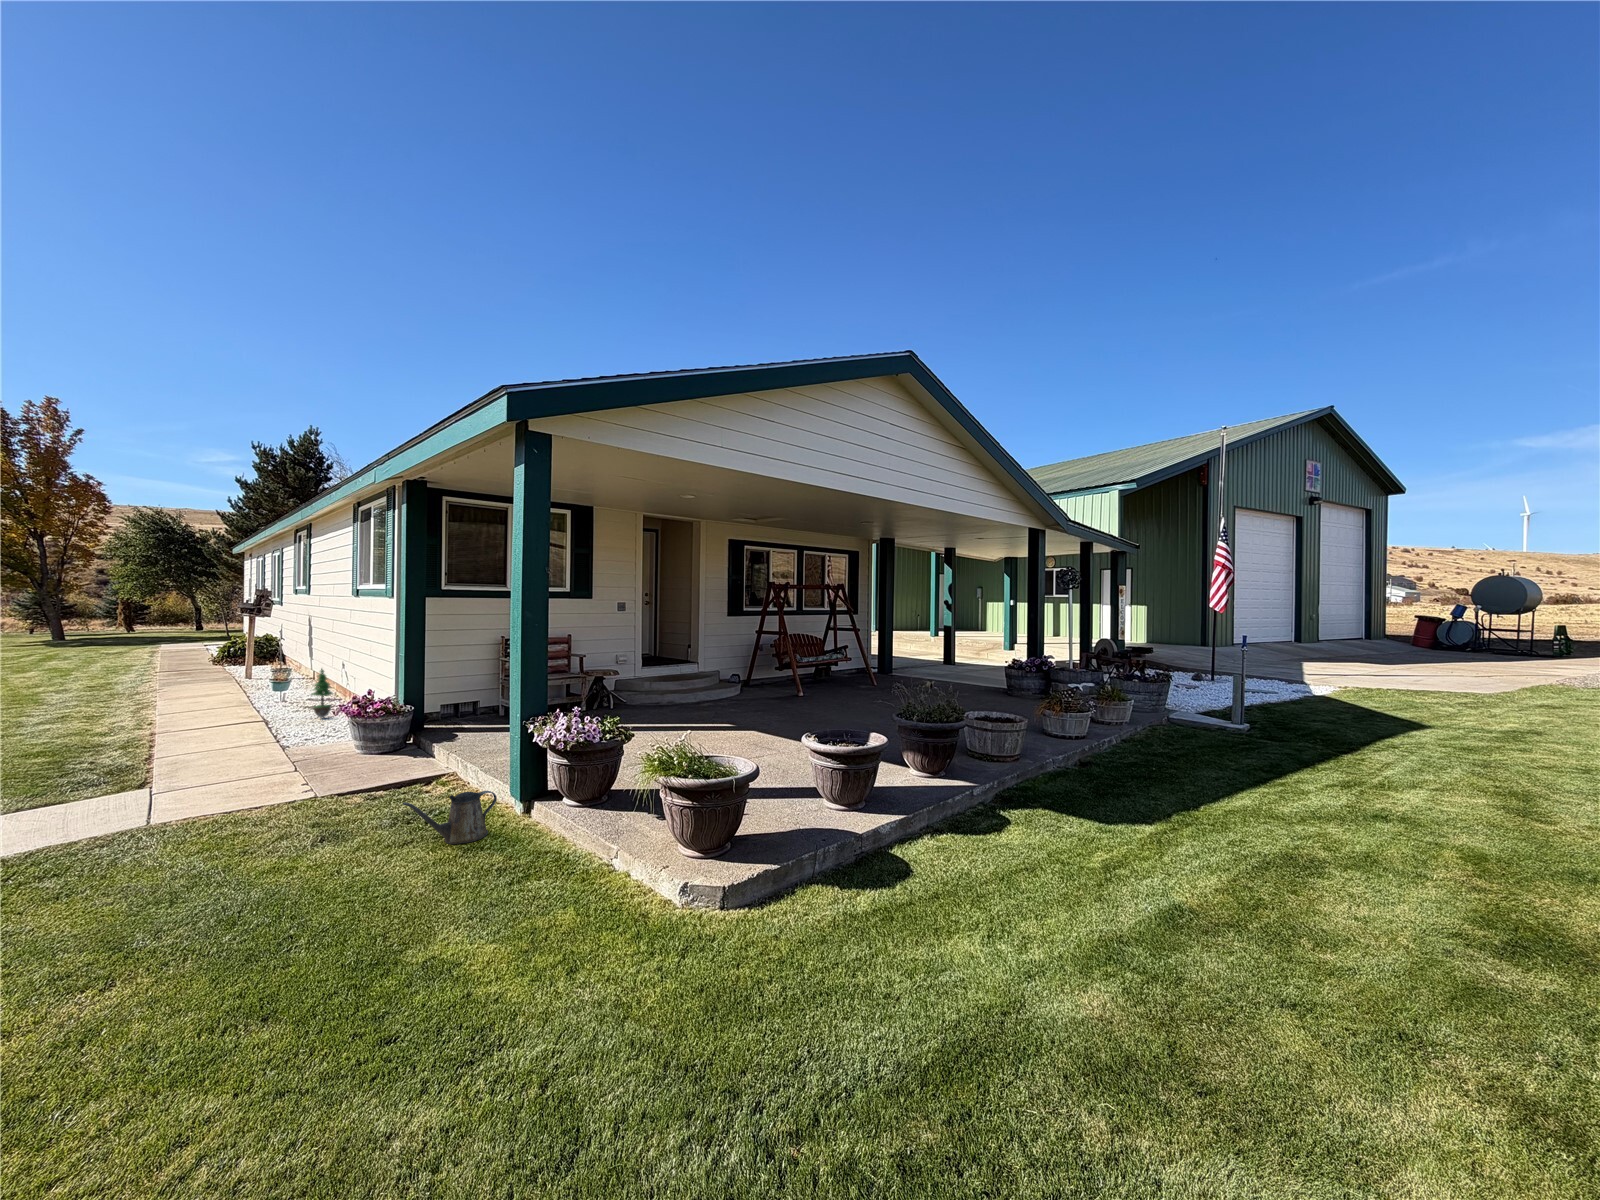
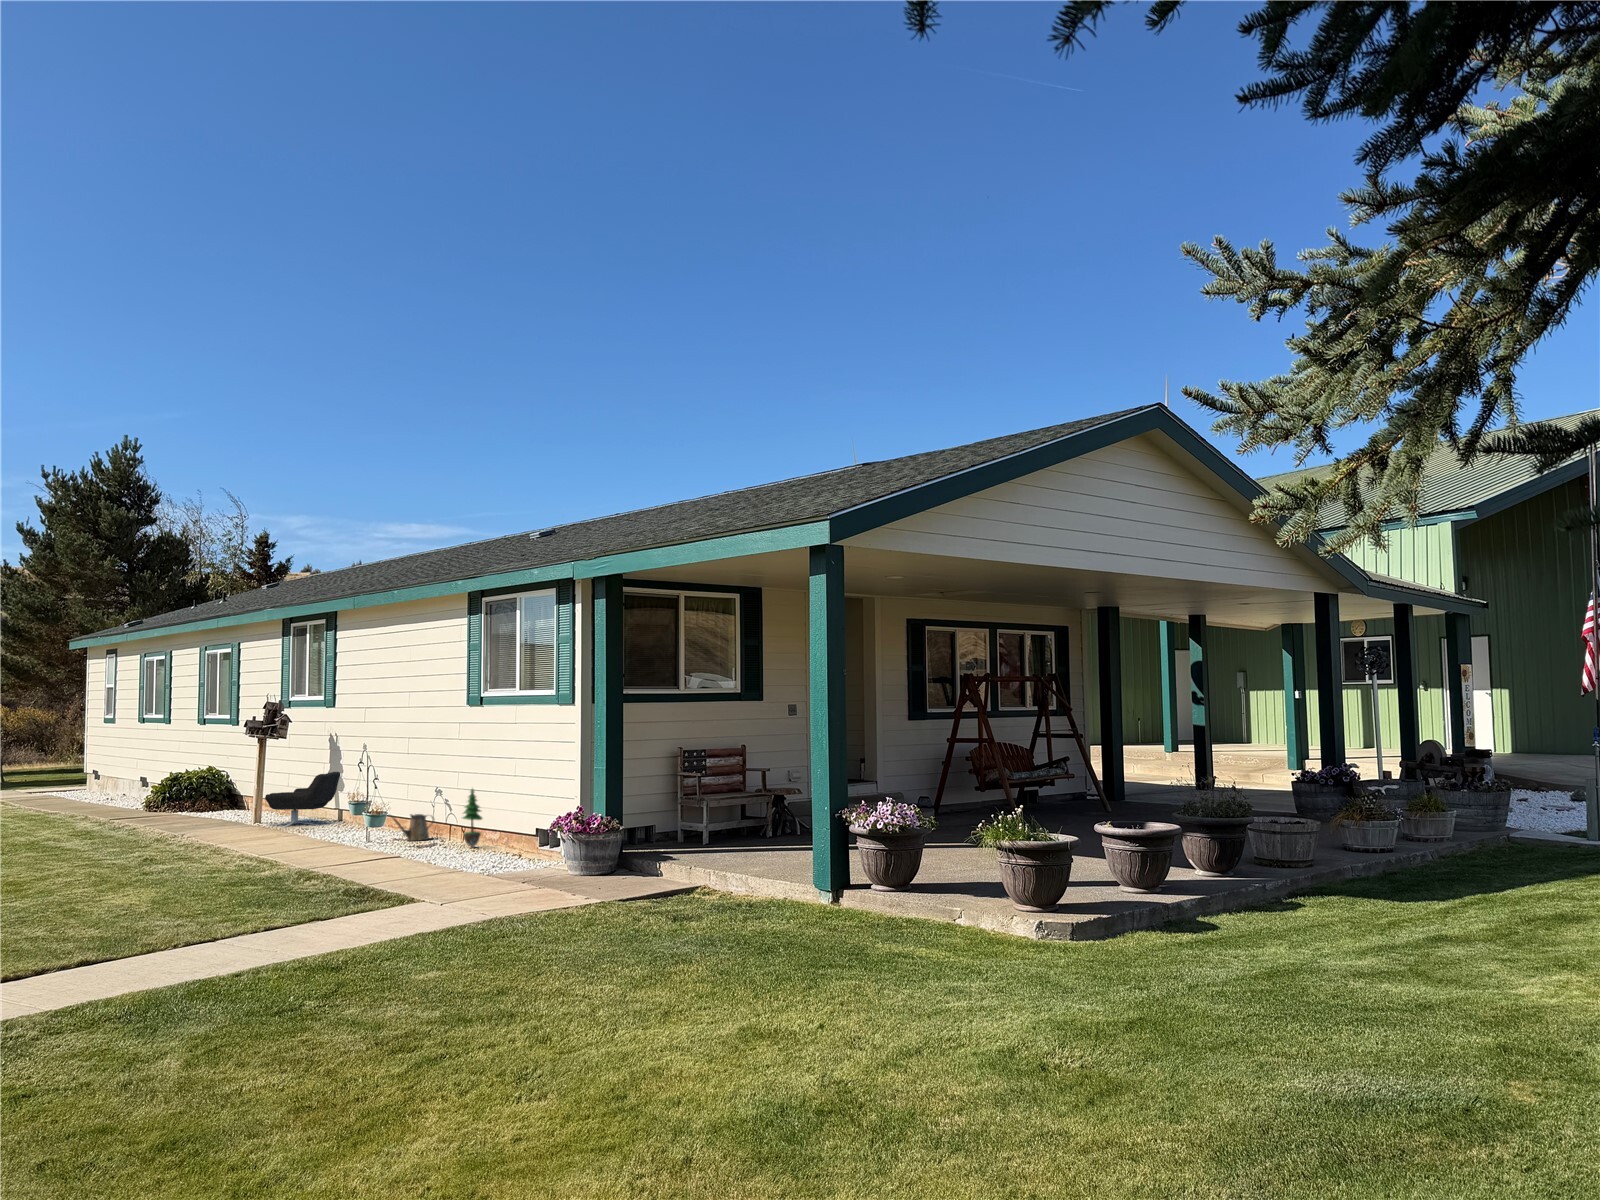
lounge chair: none [203,647,280,692] -> present [265,772,340,828]
watering can: present [403,791,497,844] -> present [390,814,434,841]

